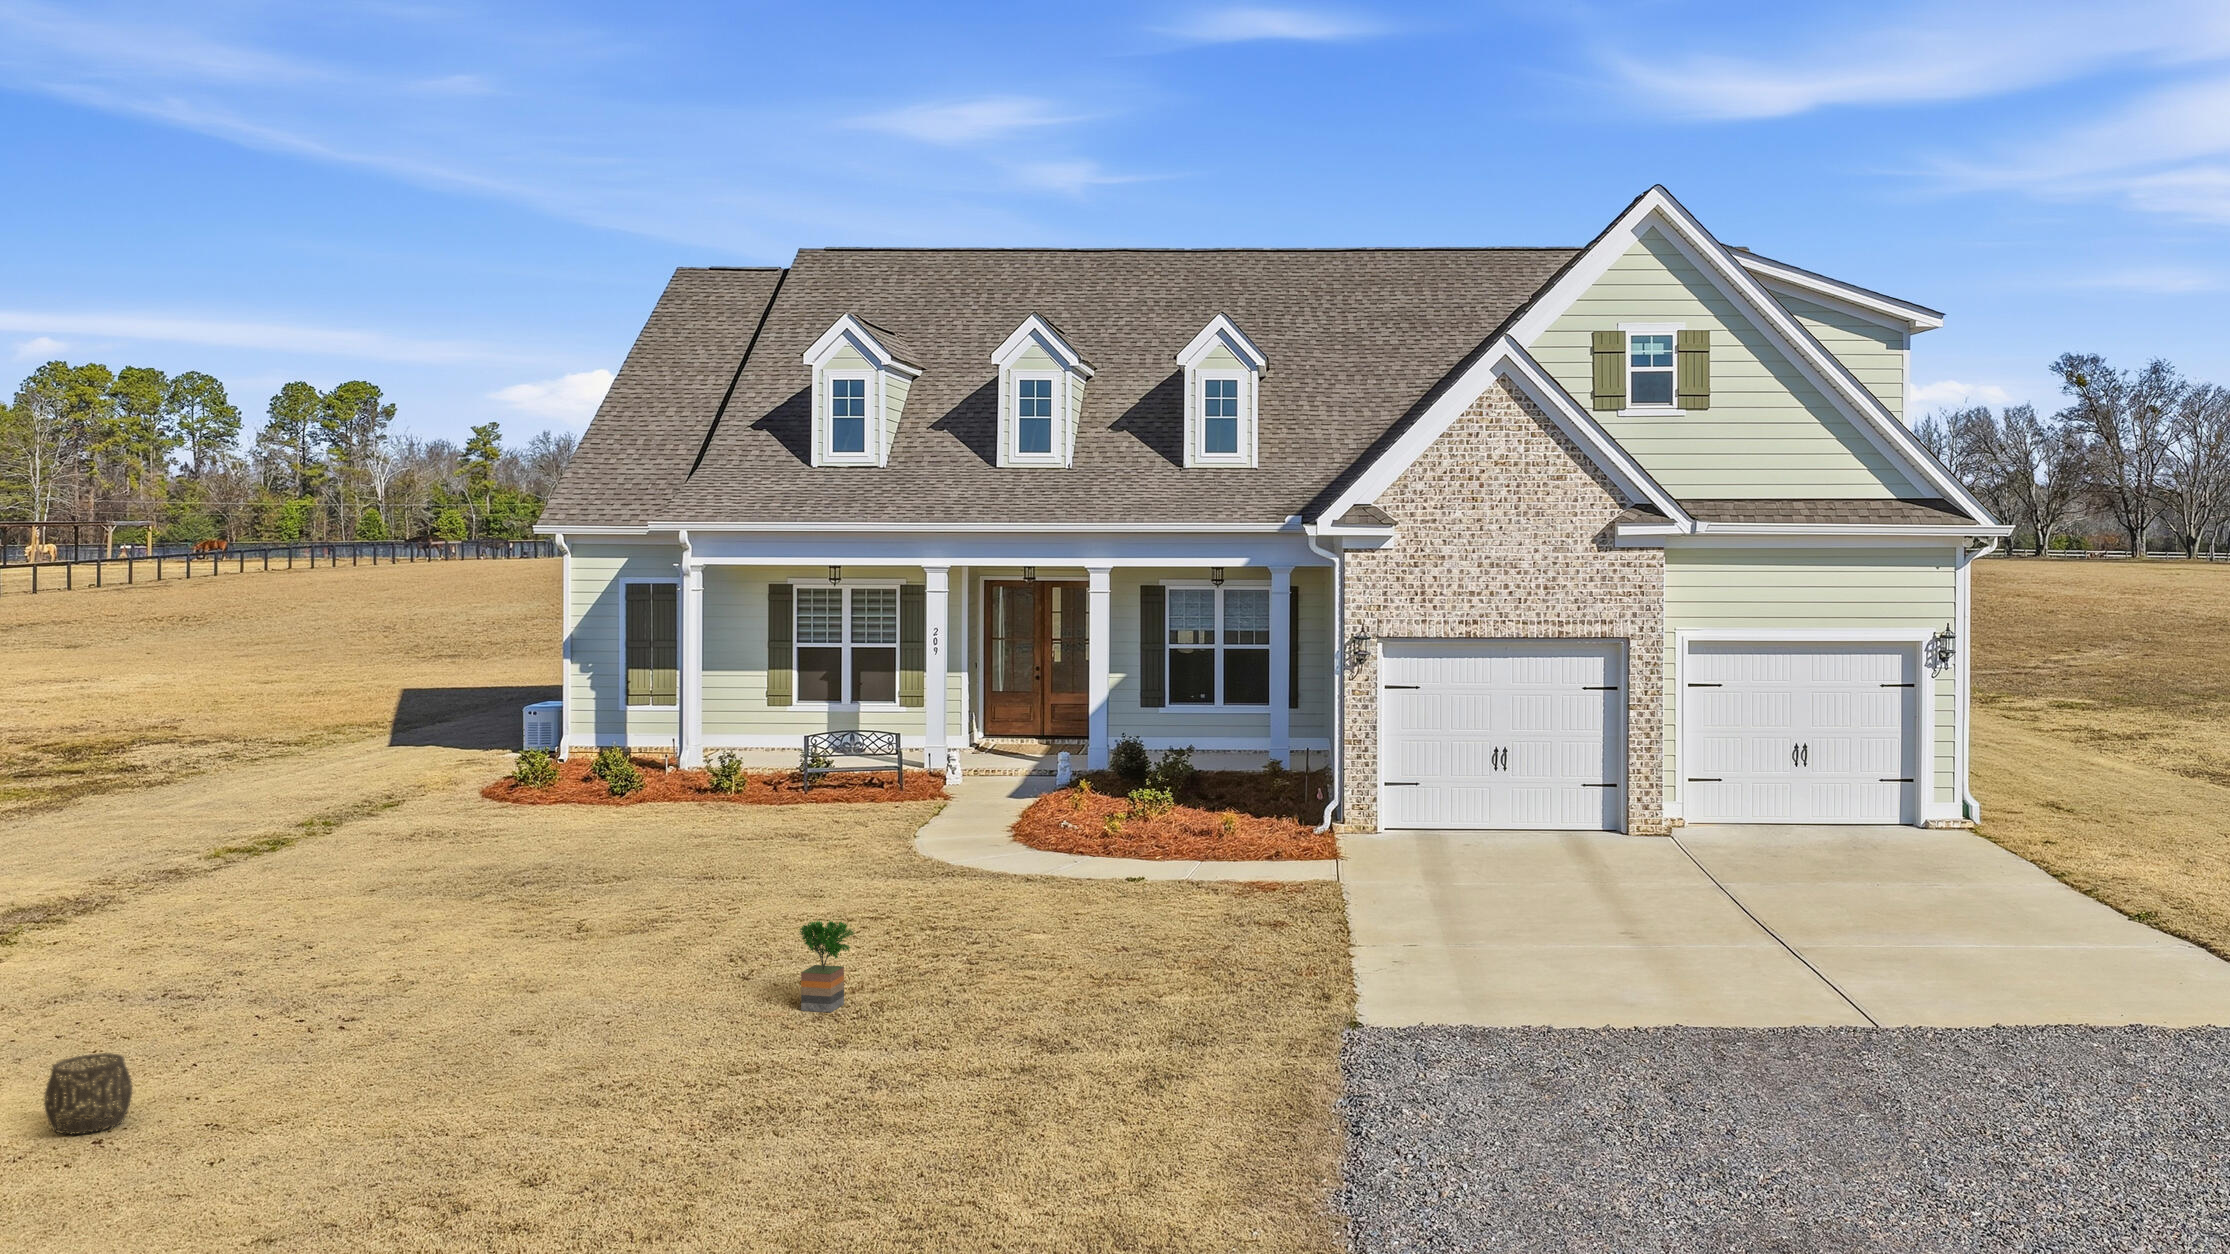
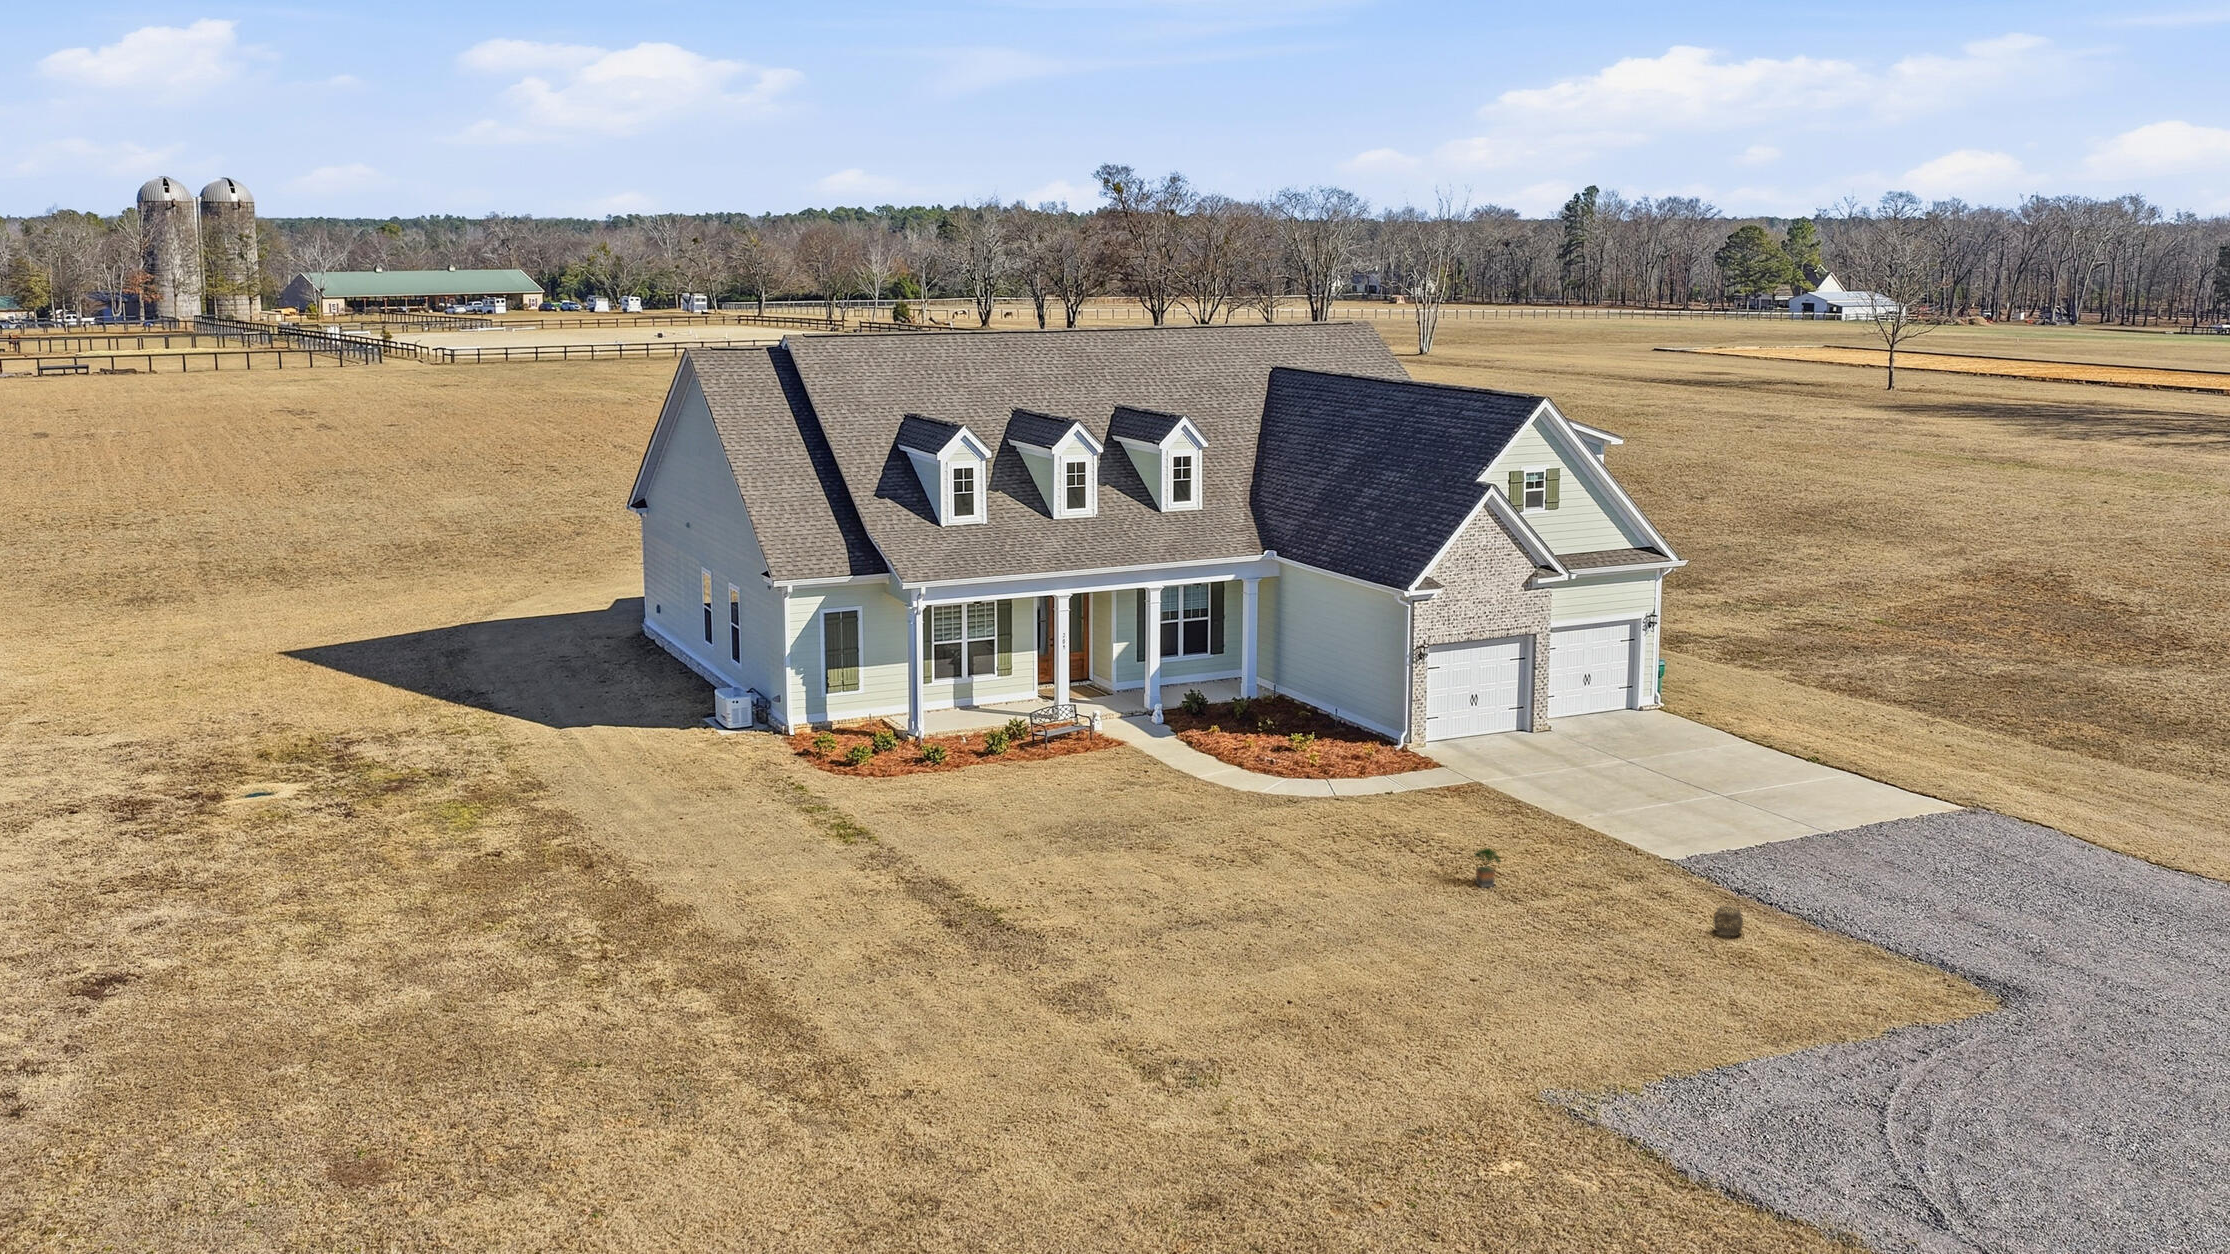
woven basket: present [44,1053,132,1135] -> present [1713,906,1743,936]

